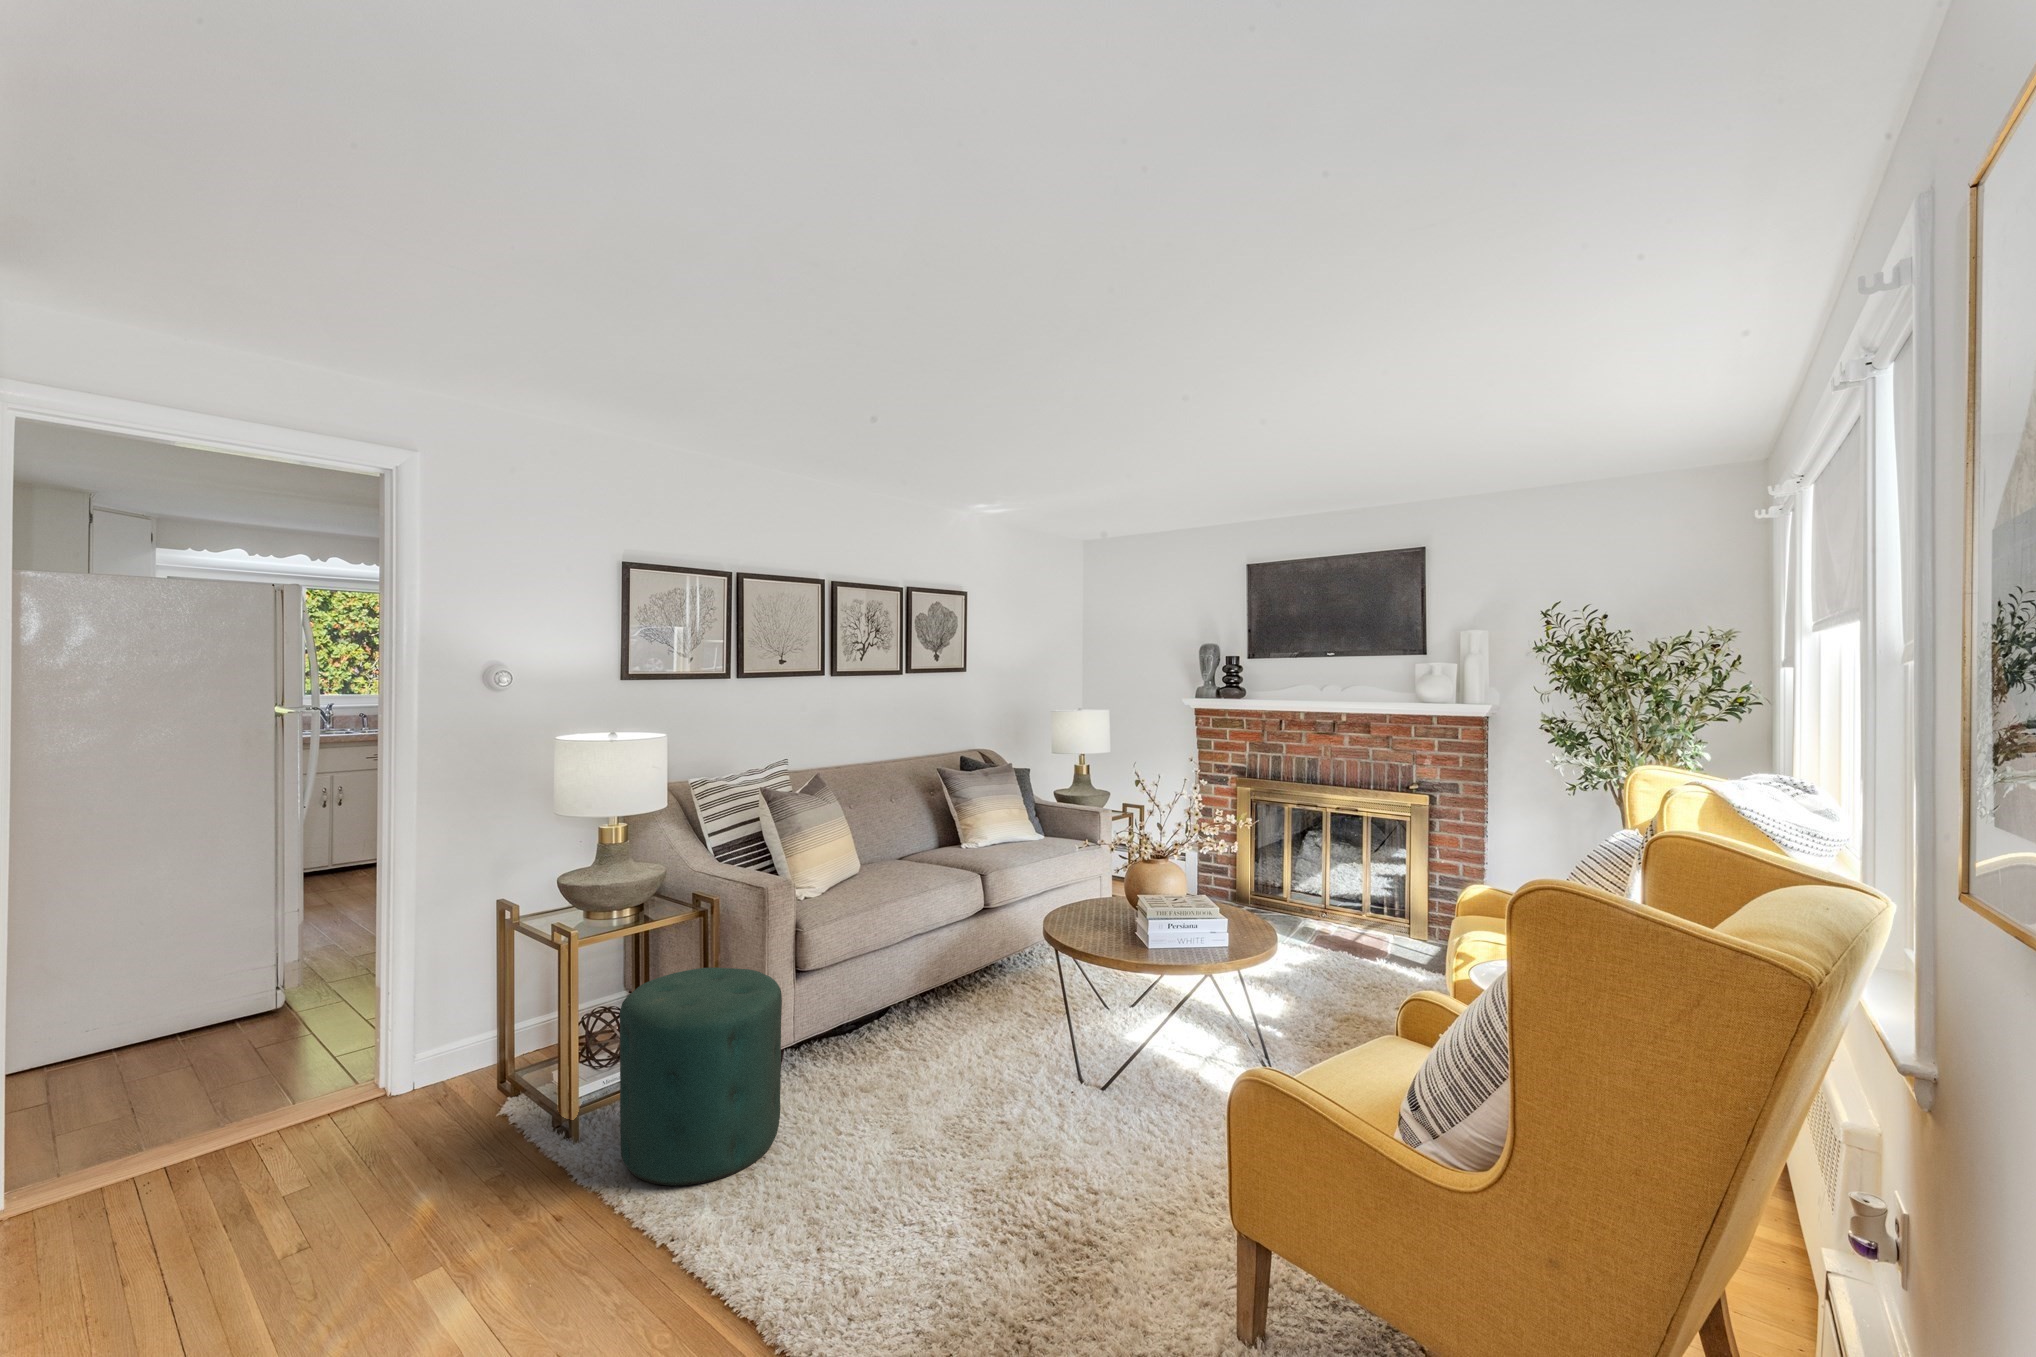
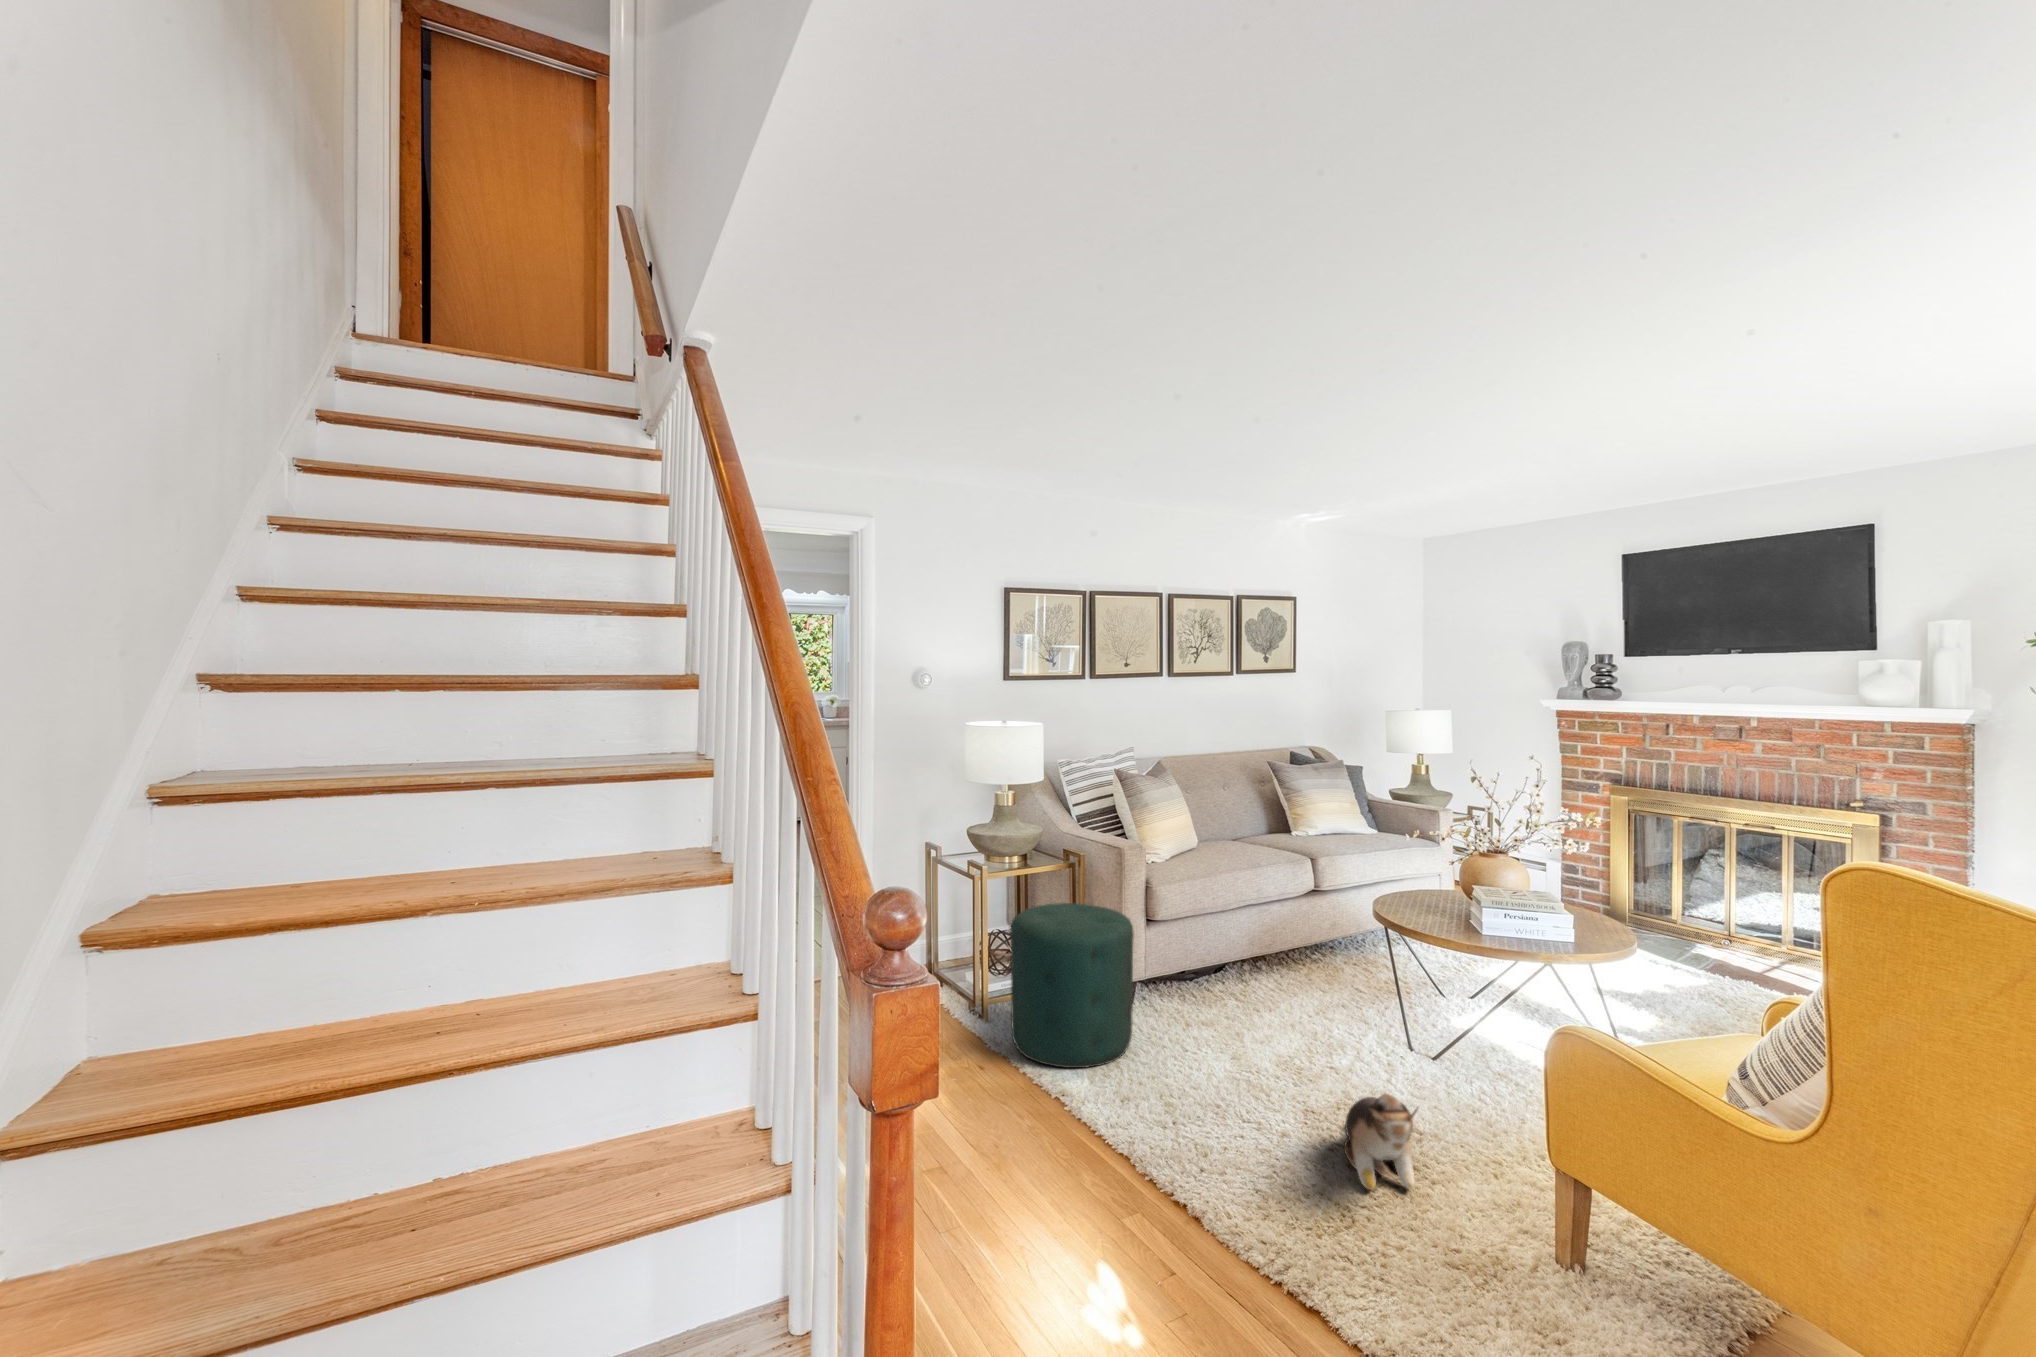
plush toy: none [1024,1165,1105,1276] -> present [1344,1094,1418,1190]

